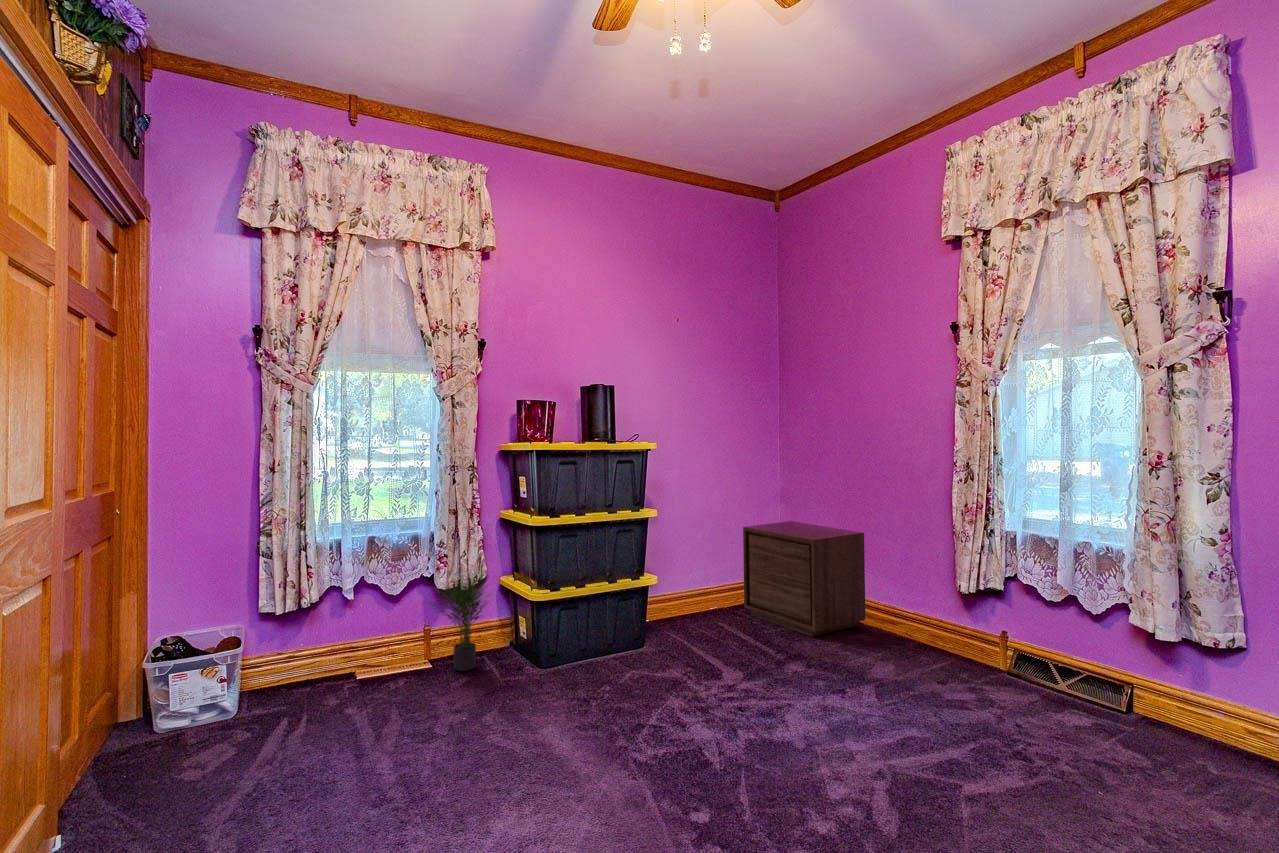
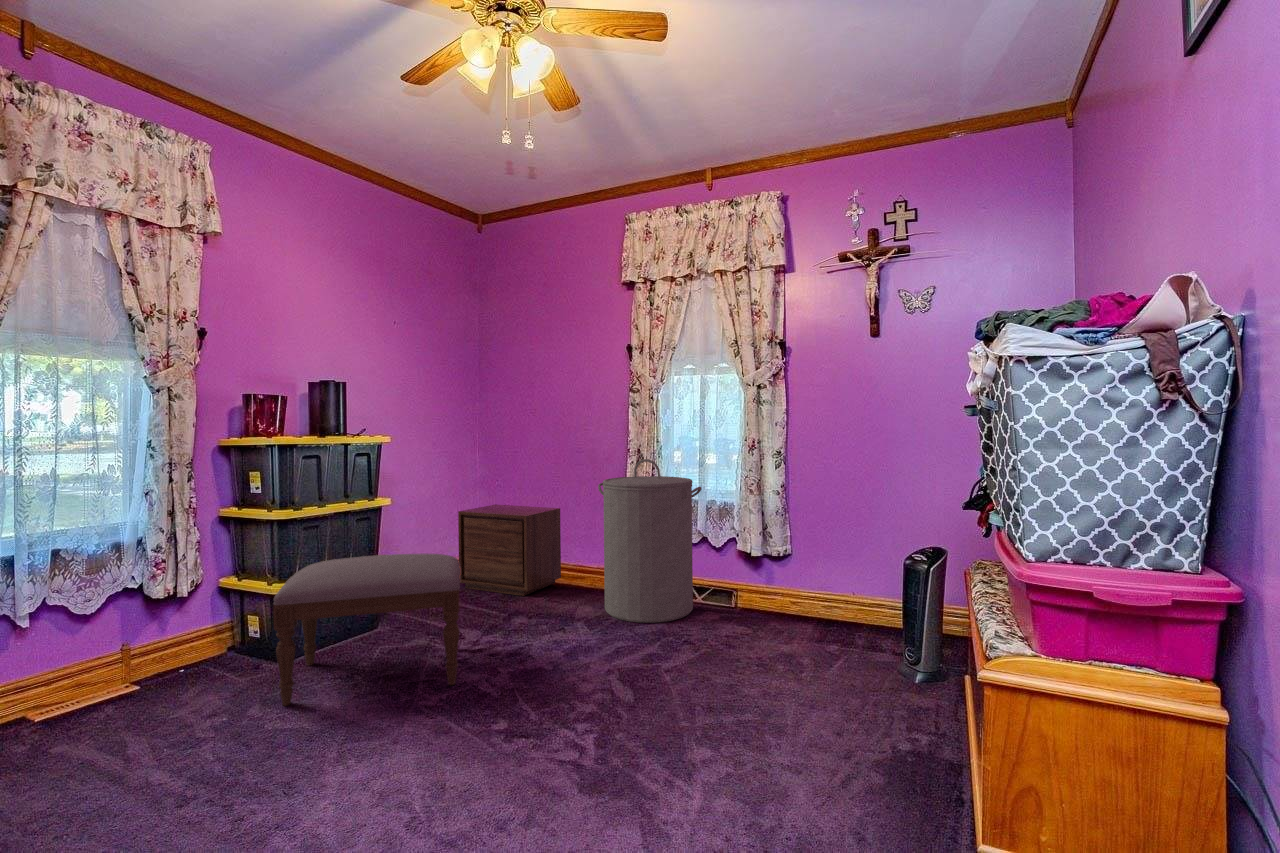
laundry hamper: none [903,477,1060,714] -> present [598,459,702,623]
potted plant: present [428,566,491,671] -> none [126,556,230,680]
ottoman: none [504,574,708,742] -> present [273,553,461,706]

